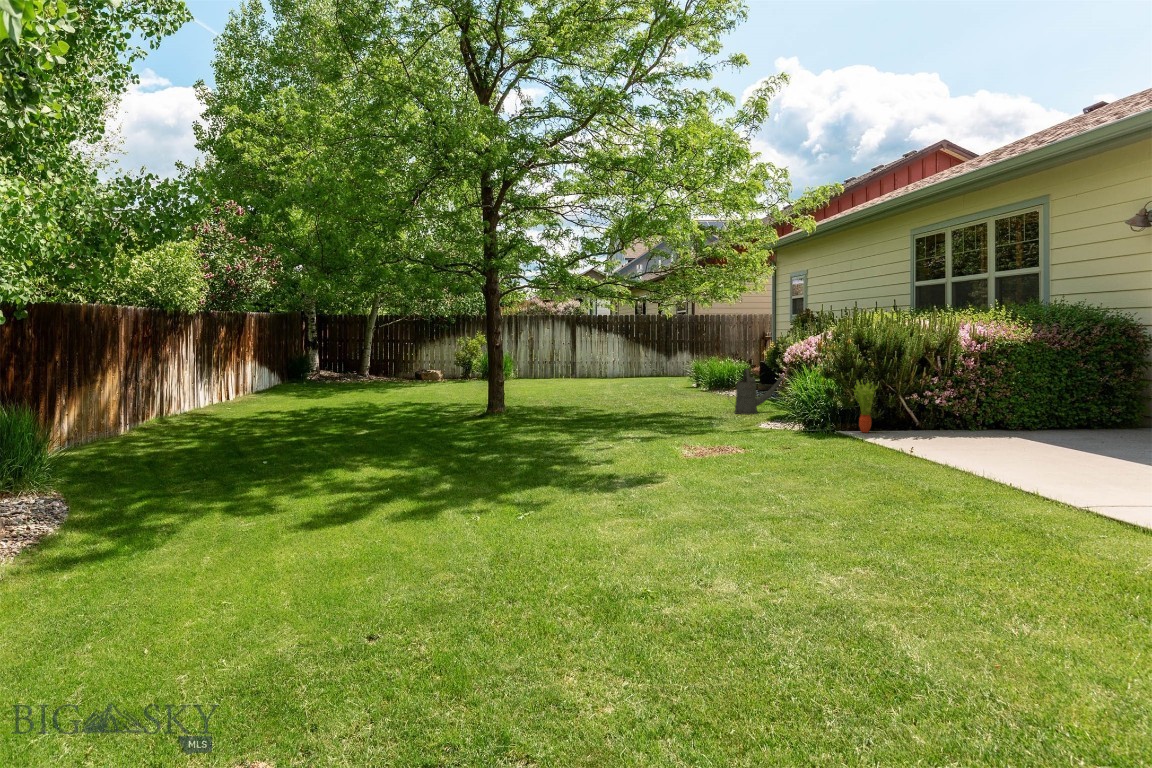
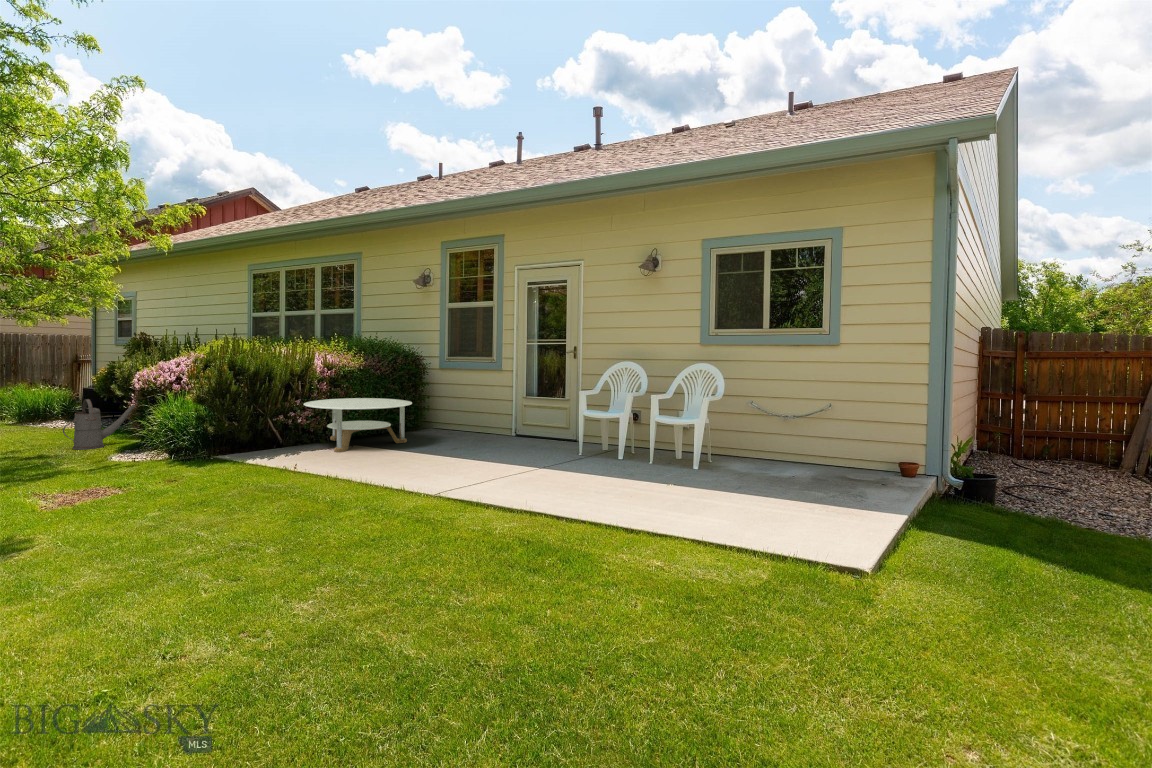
round table: none [939,379,1092,443] -> present [304,398,412,452]
potted plant: present [854,380,877,433] -> none [225,405,249,455]

